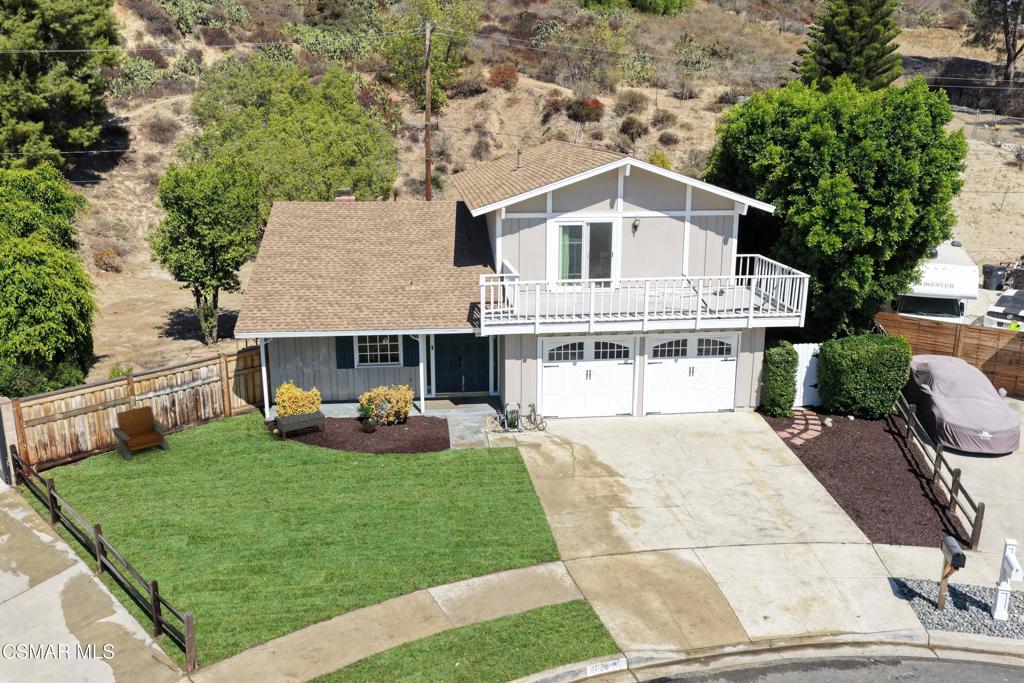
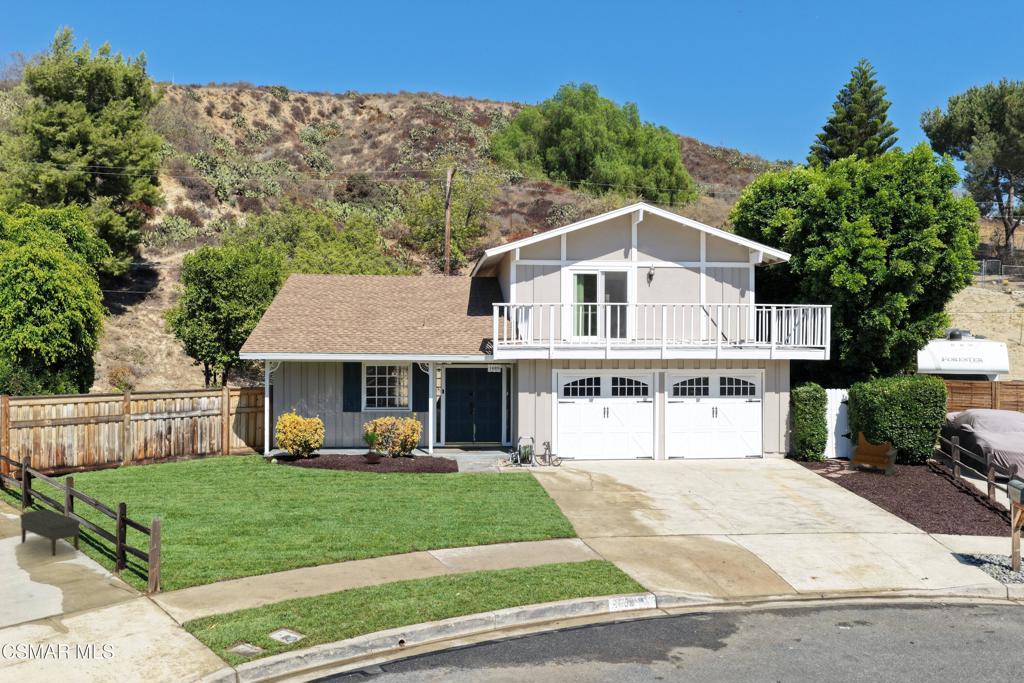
lounge chair: present [112,406,170,460] -> present [847,432,897,476]
bench: present [277,410,325,441] -> present [20,509,80,556]

